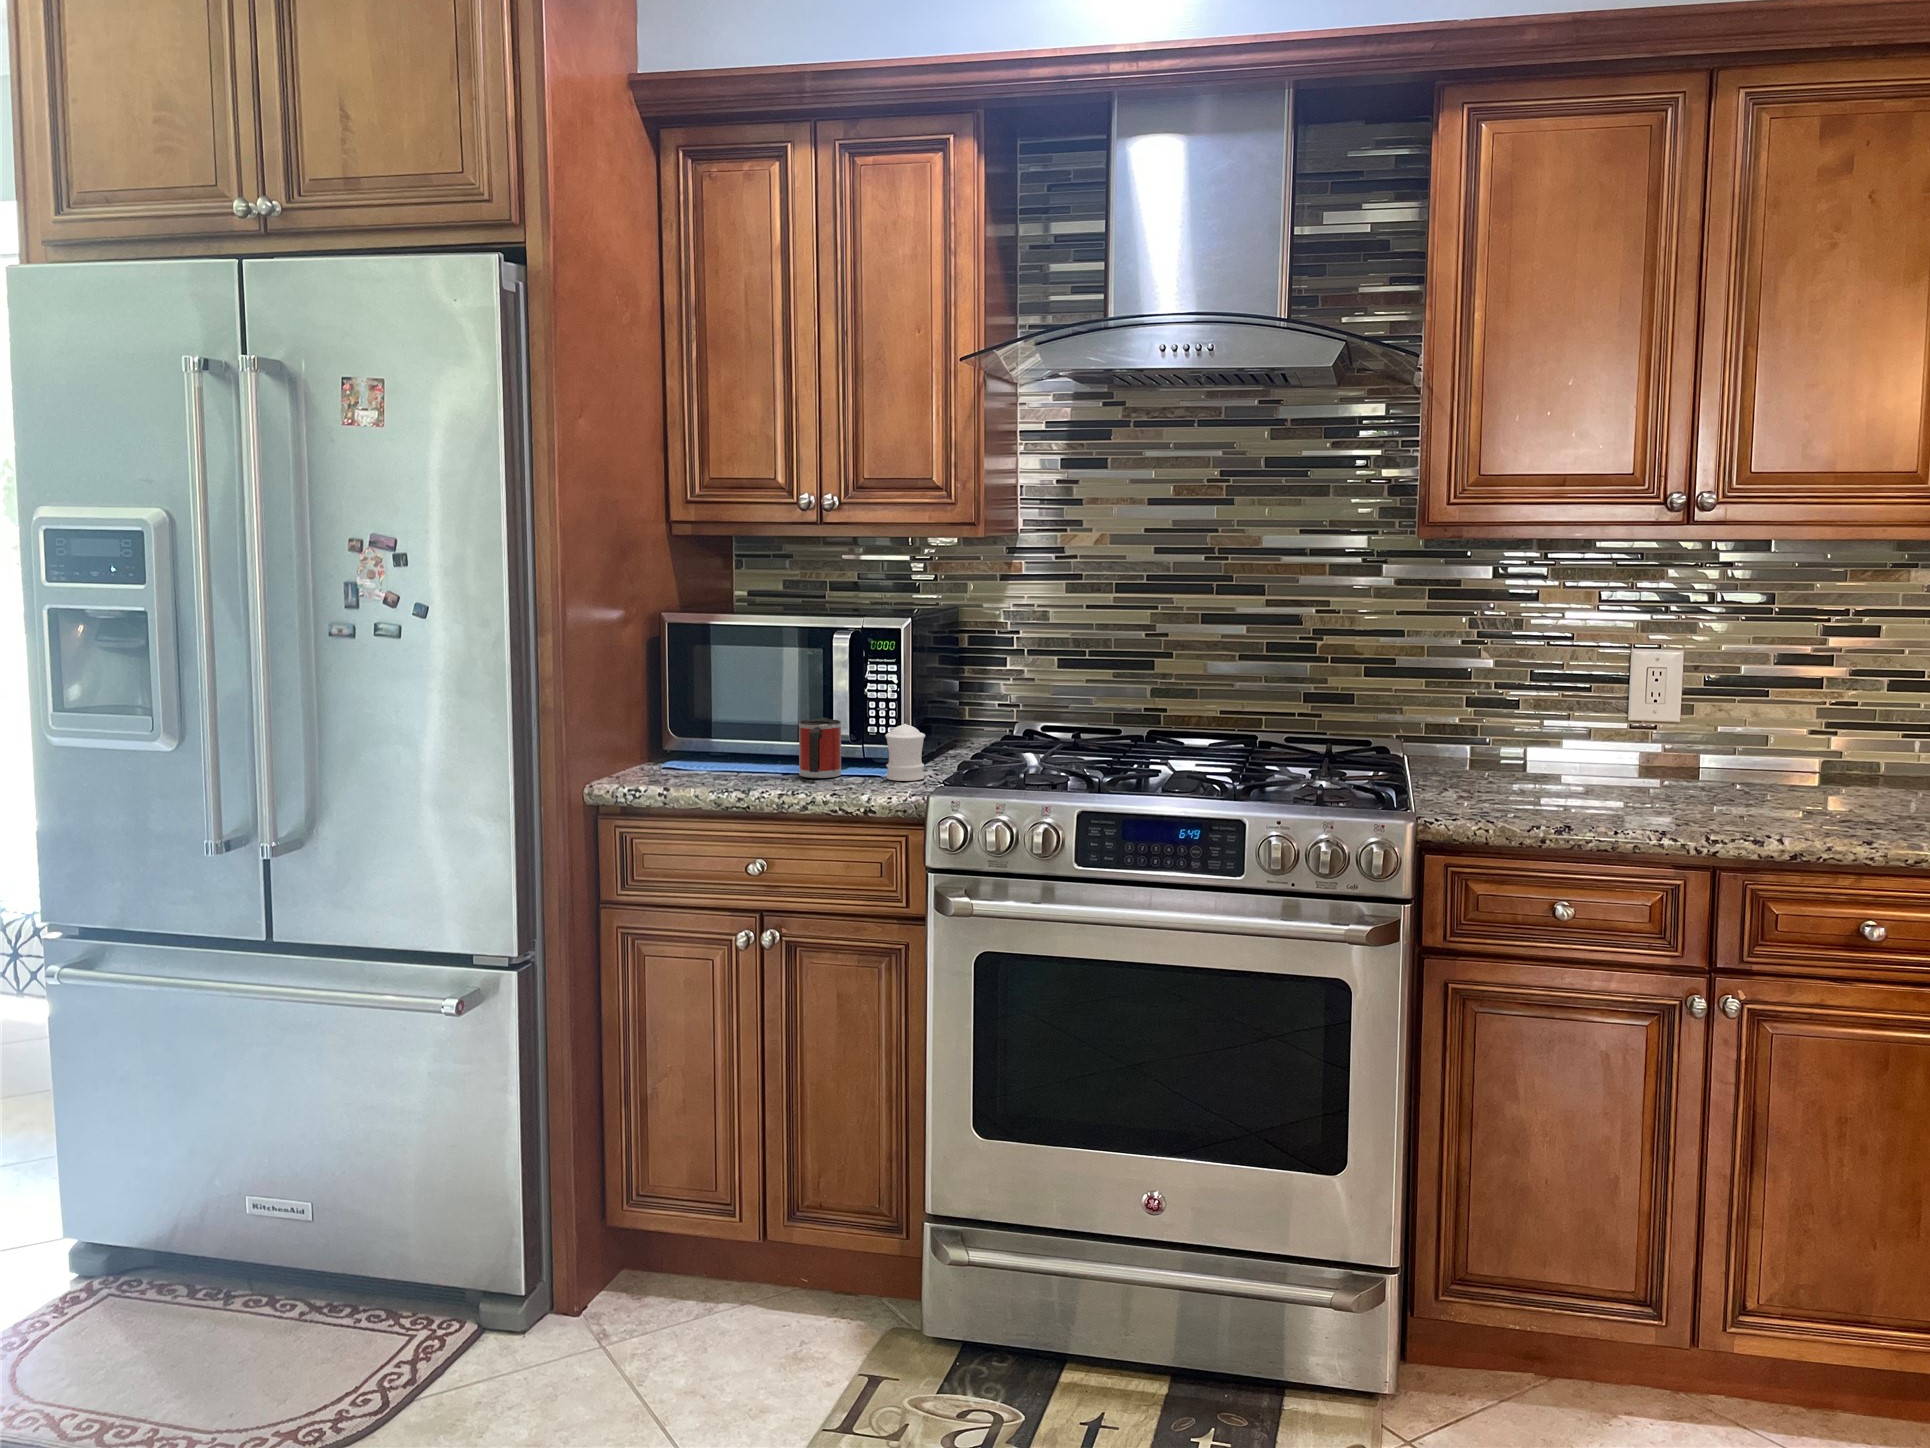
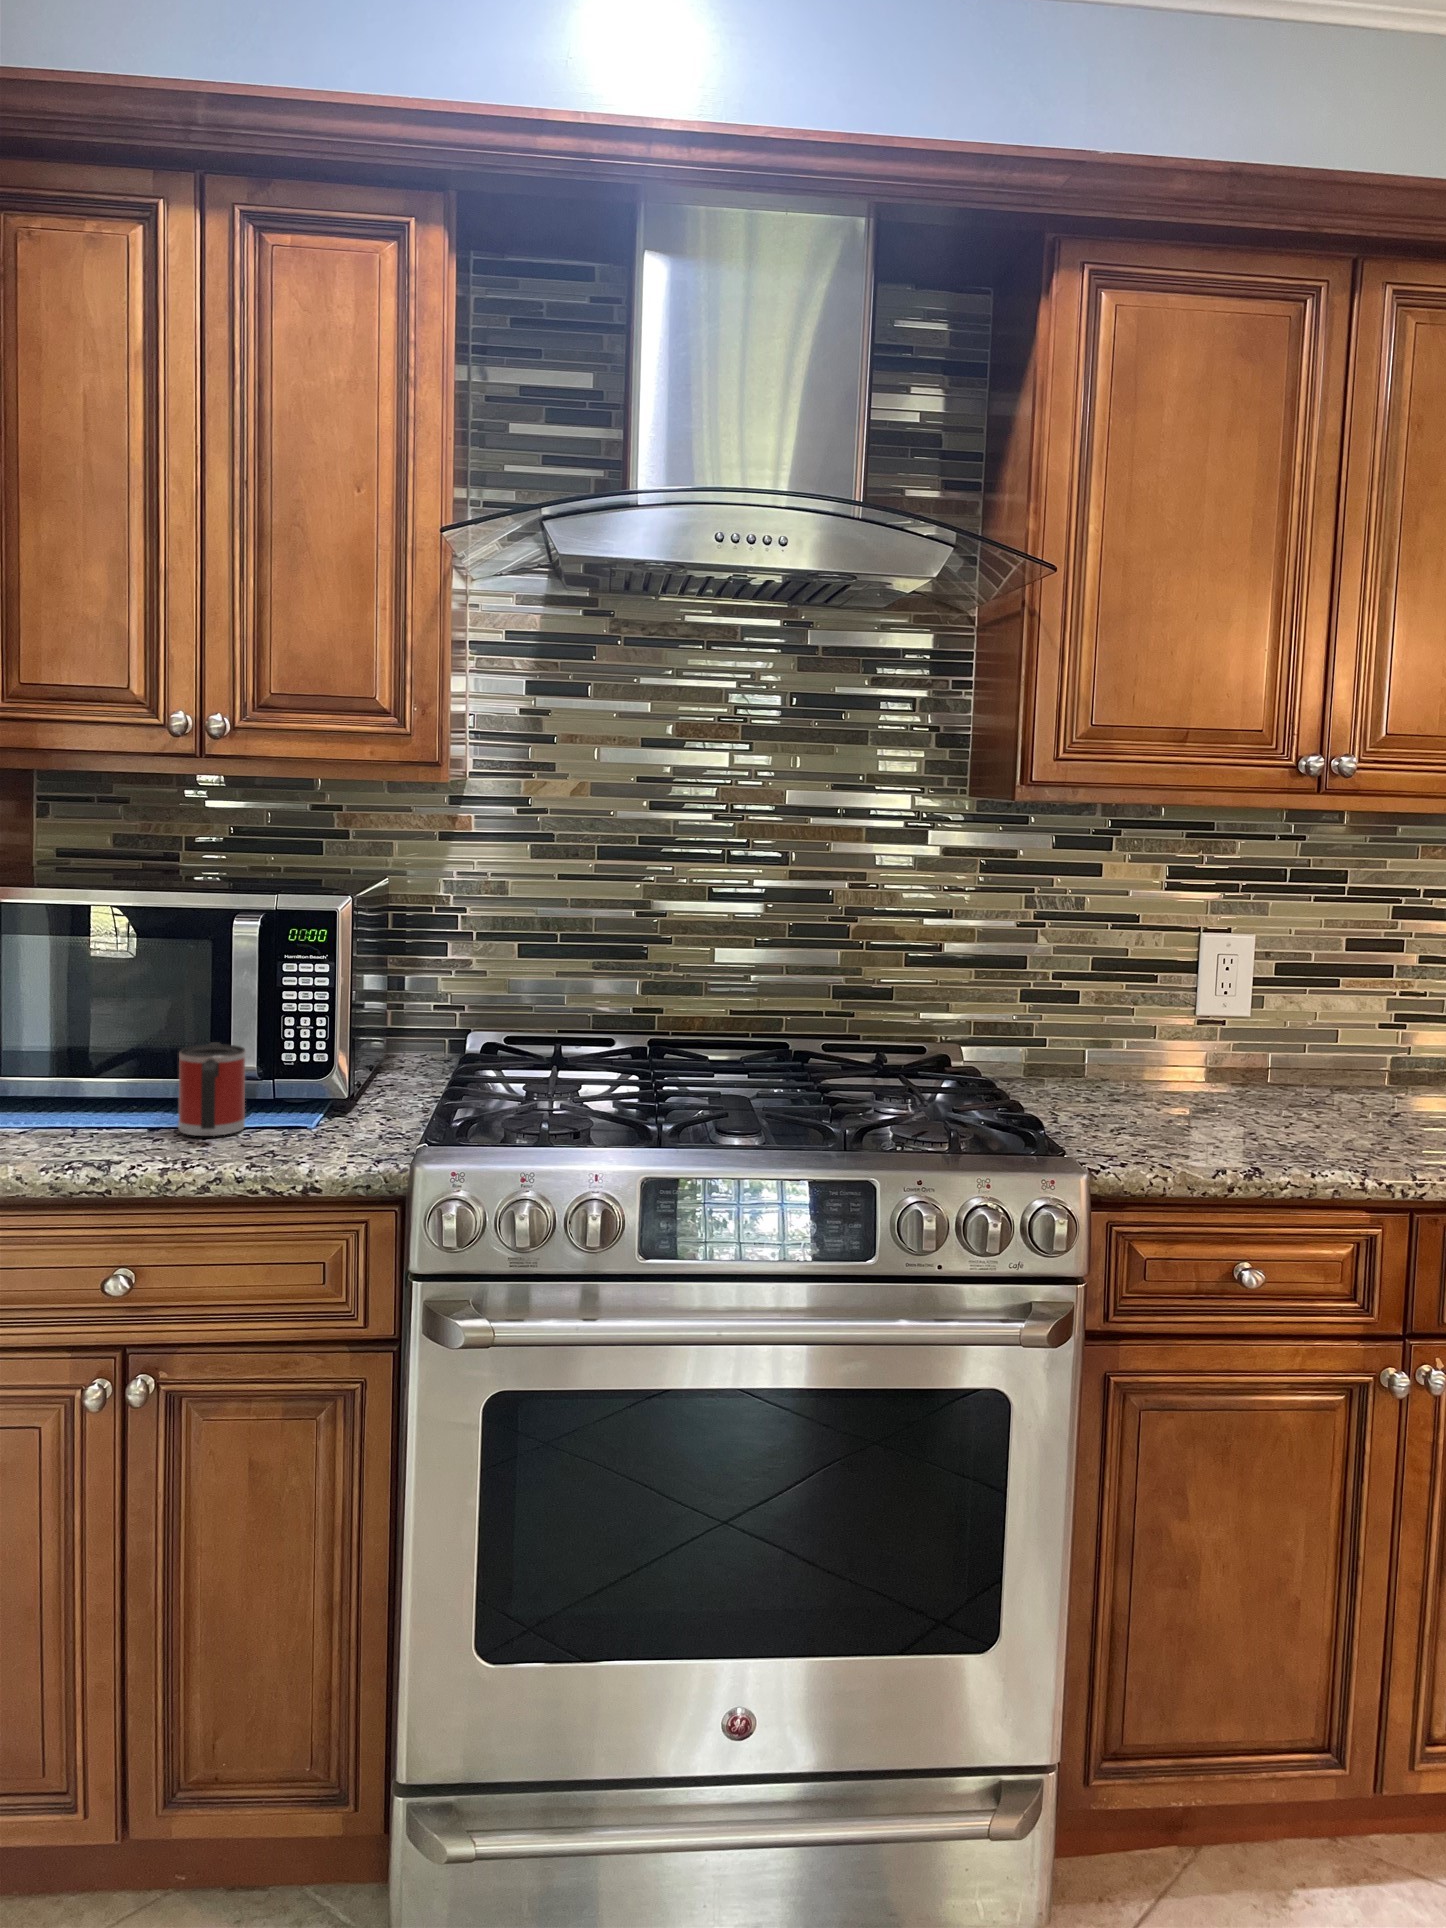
salt shaker: present [885,724,925,781] -> none [318,1050,378,1135]

